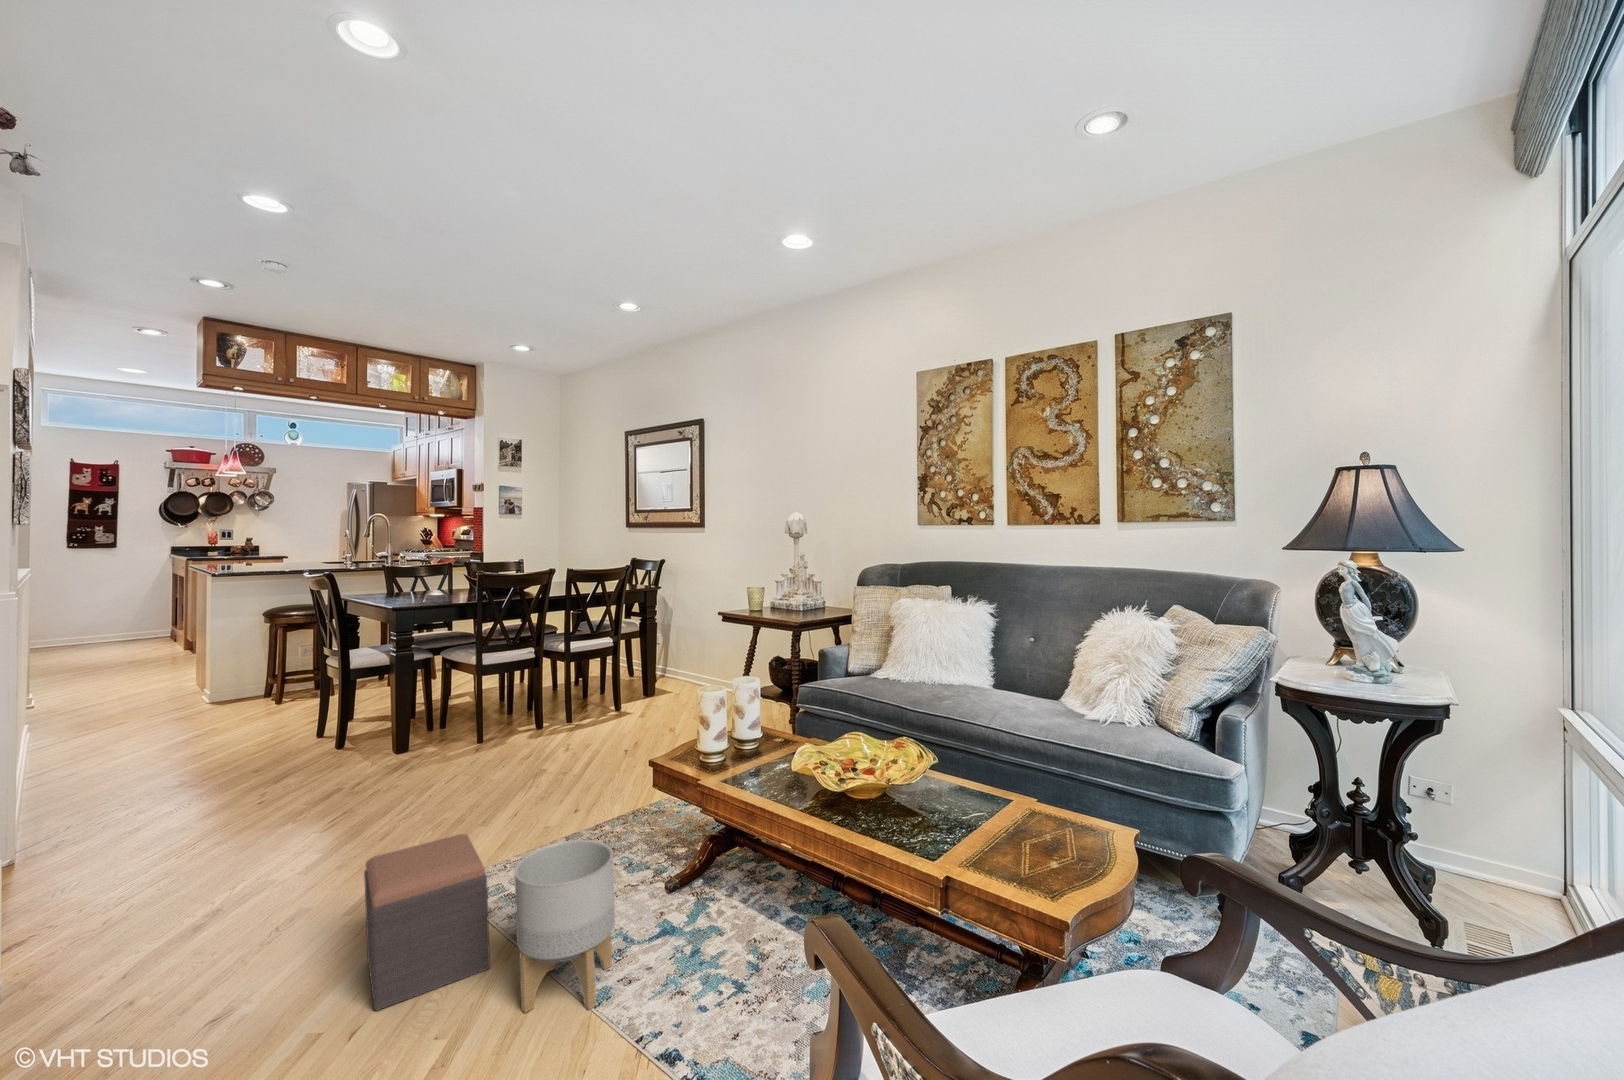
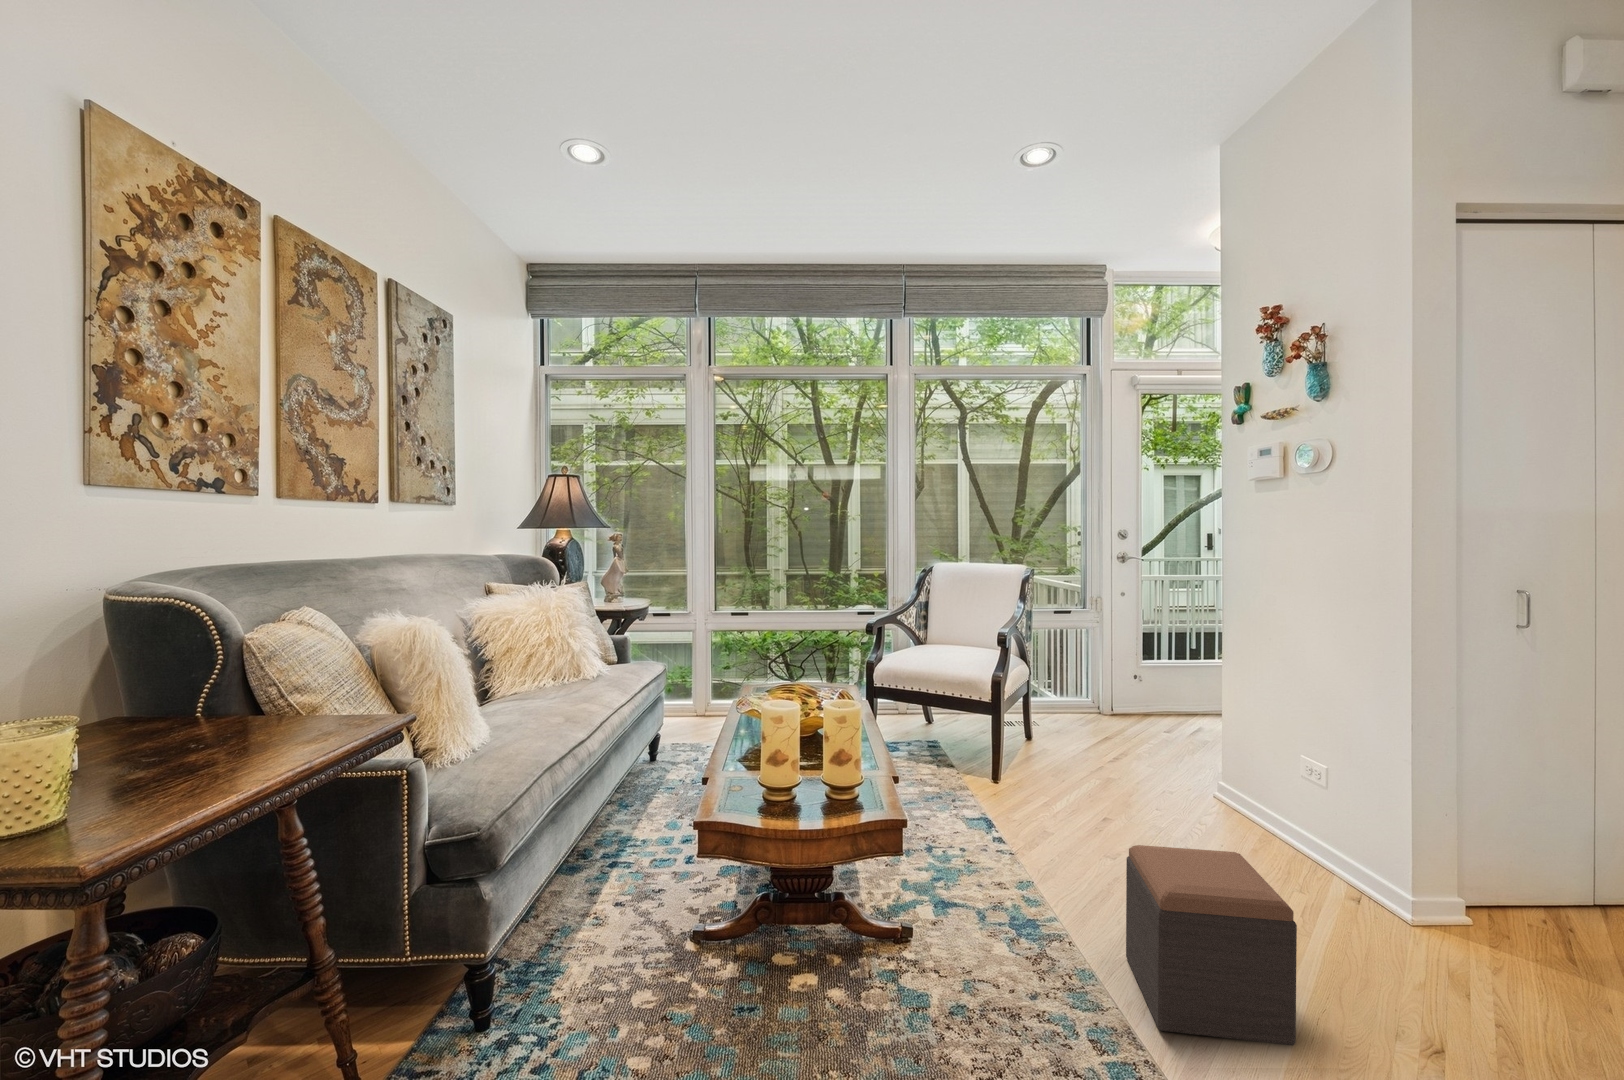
planter: present [514,840,615,1013] -> none [1007,775,1097,929]

